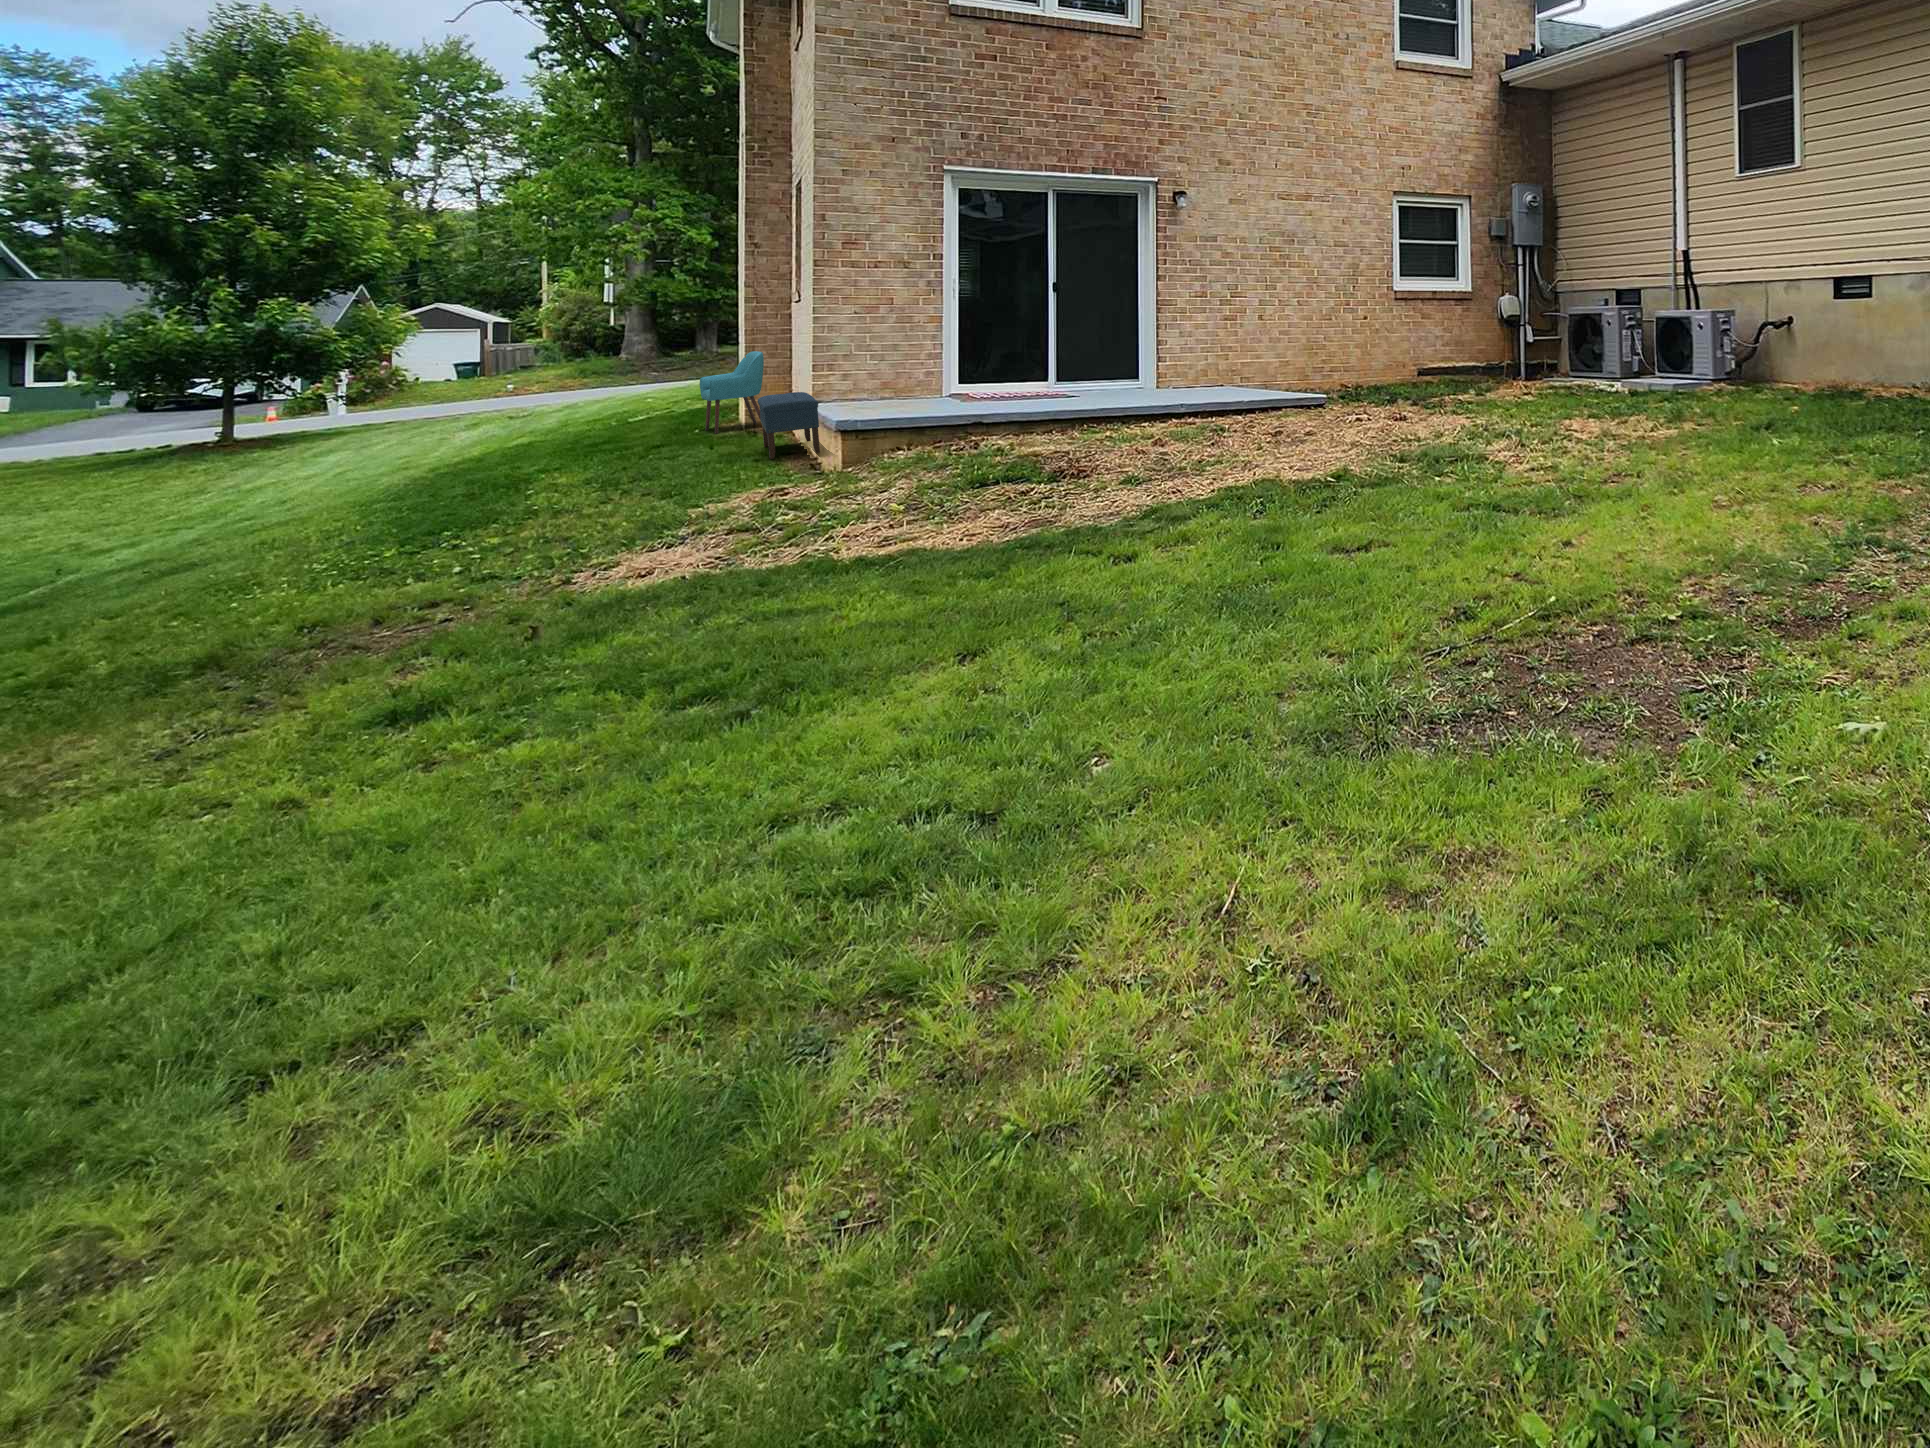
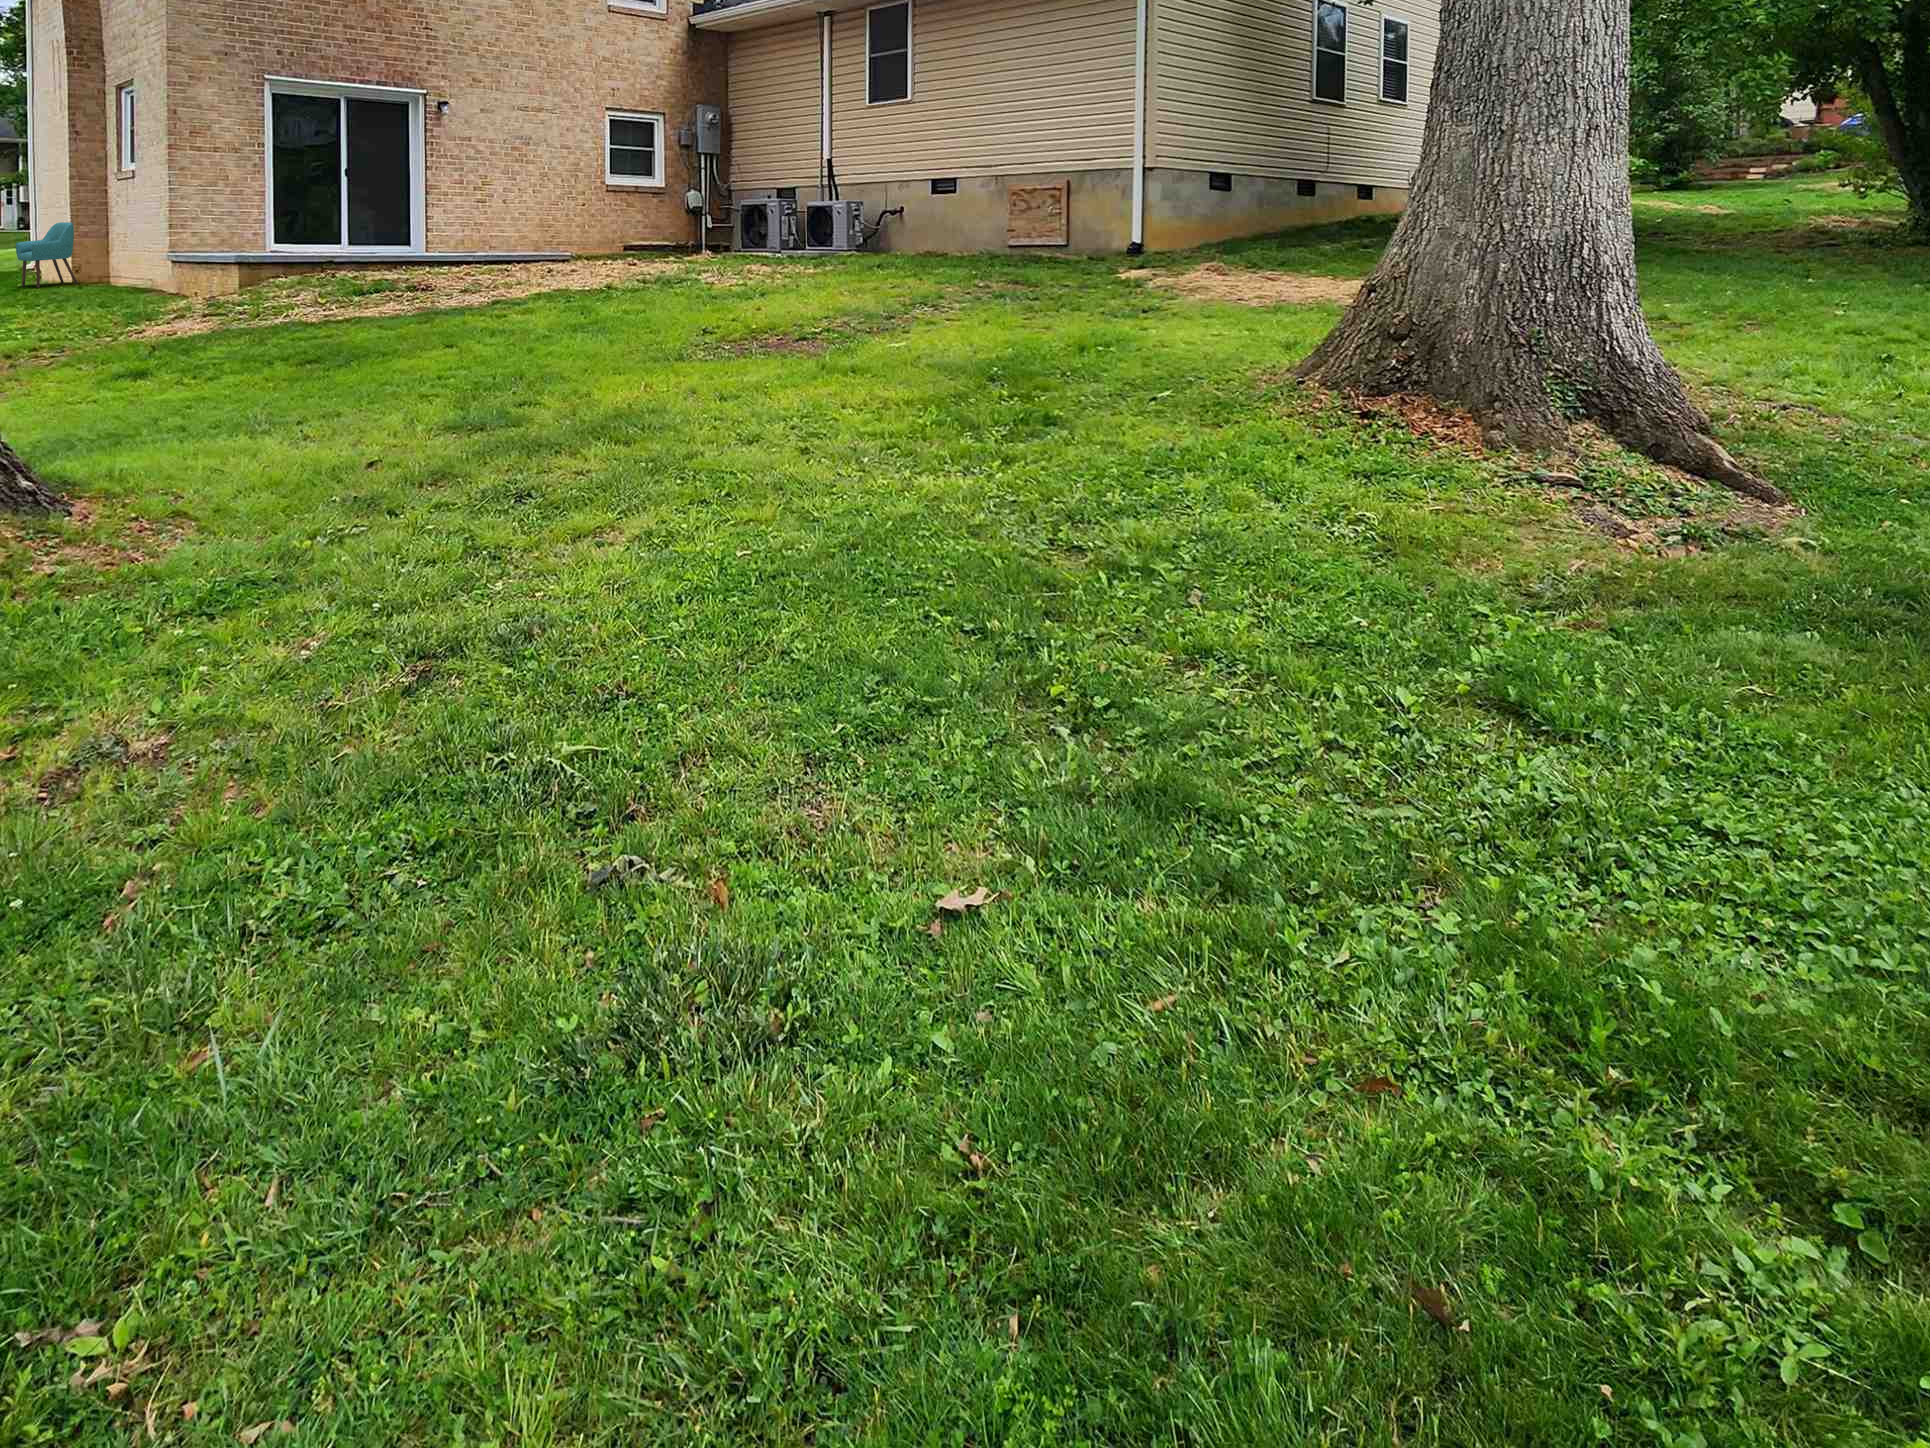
bench: present [758,392,820,459] -> none [98,251,165,298]

